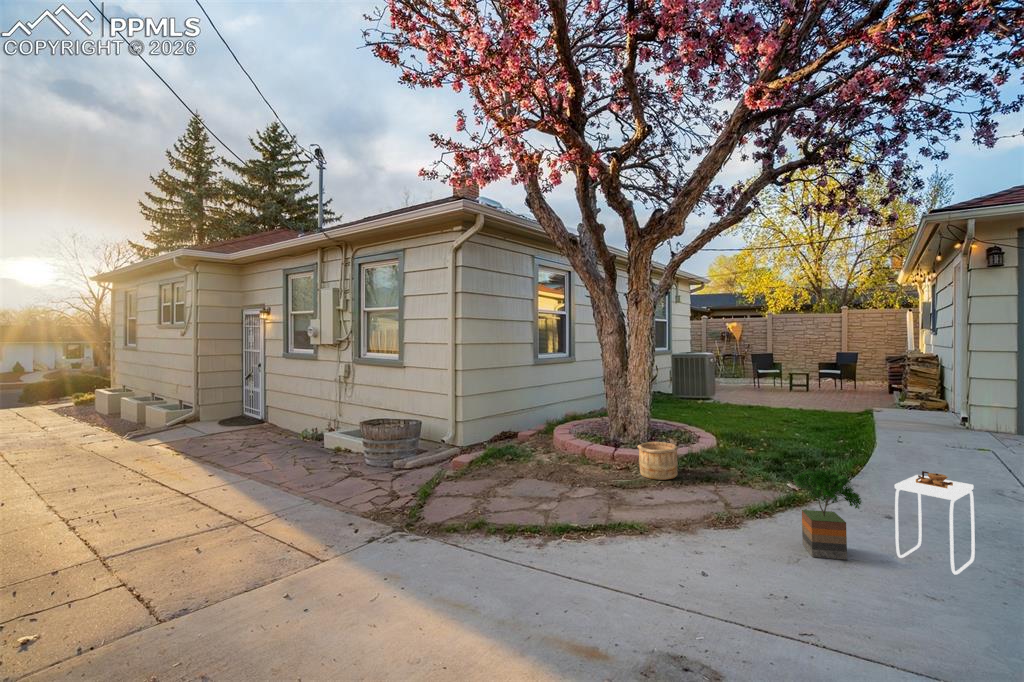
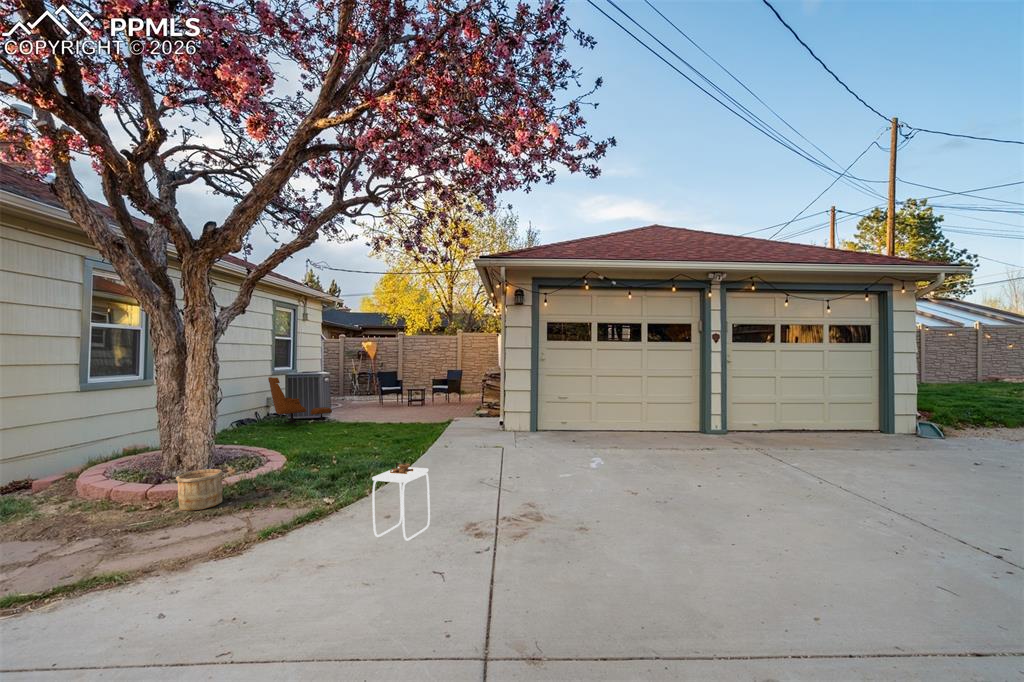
lounge chair: none [657,356,716,403] -> present [268,377,332,426]
potted tree: present [793,469,861,560] -> none [294,472,347,553]

